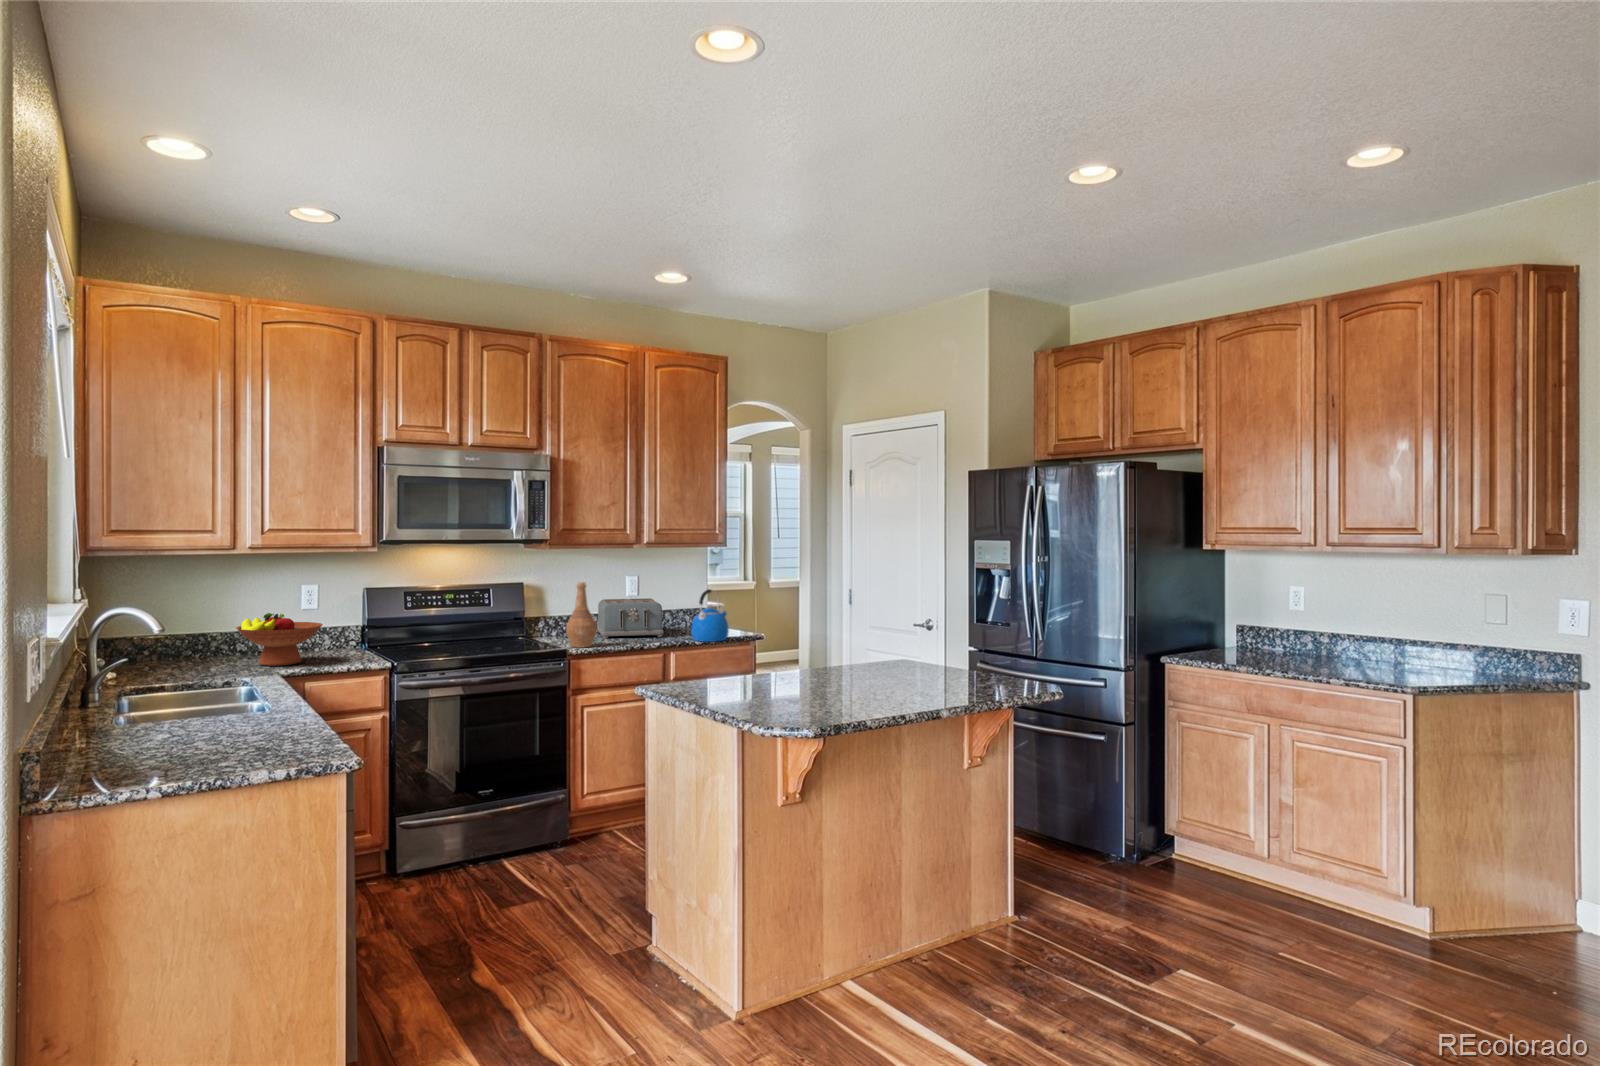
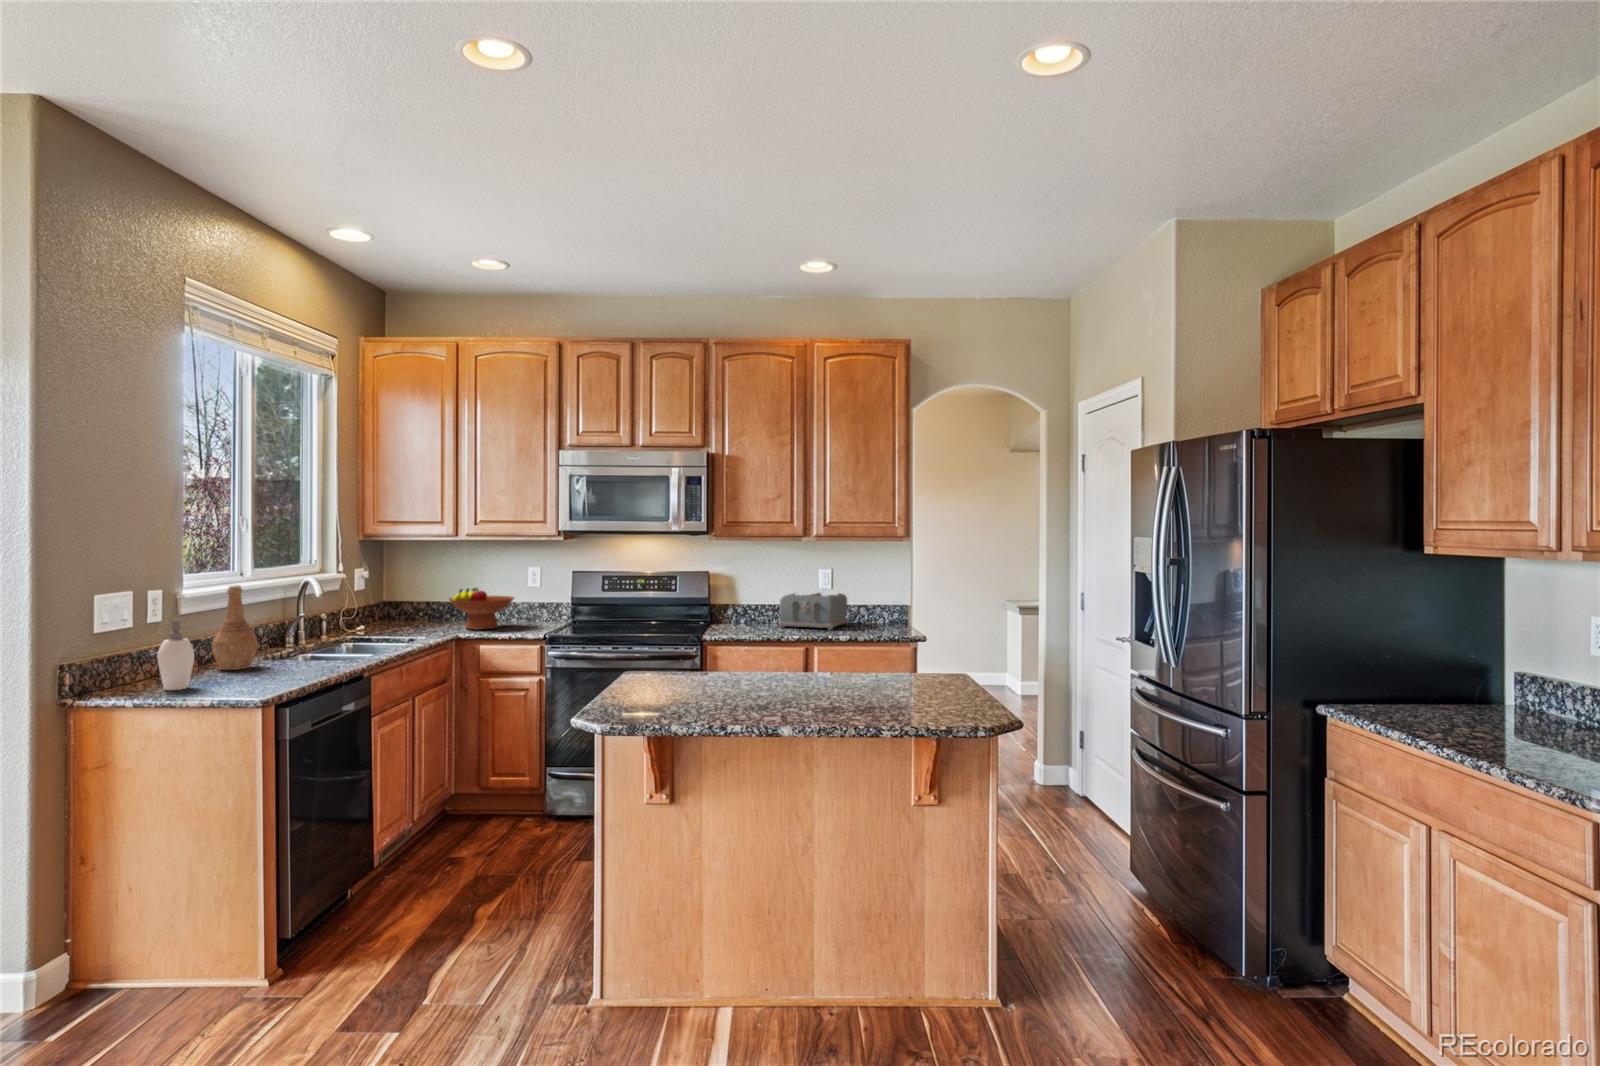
vase: present [566,582,597,648] -> present [212,585,258,670]
kettle: present [691,589,729,642] -> none [846,586,888,638]
soap dispenser: none [213,663,263,748] -> present [157,619,194,690]

